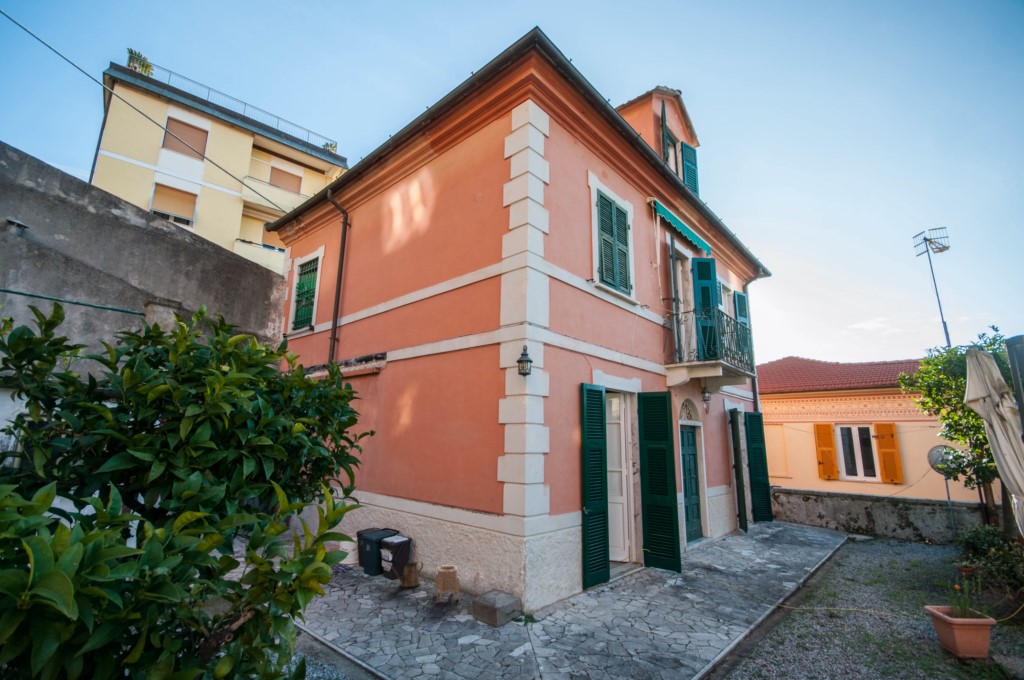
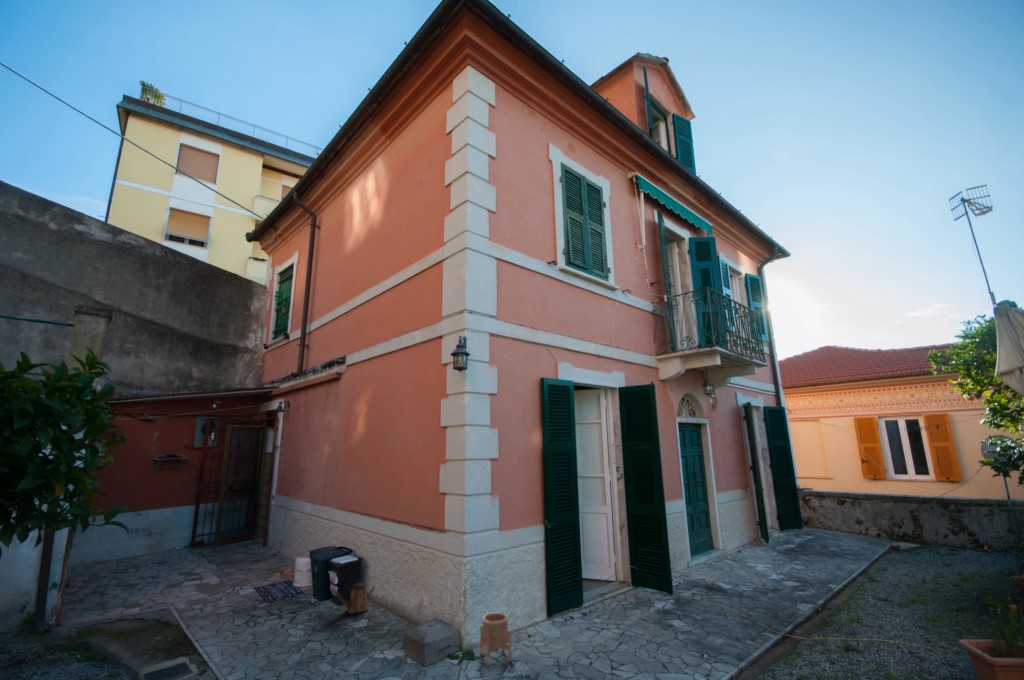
planter: present [435,565,459,601] -> present [480,612,512,666]

